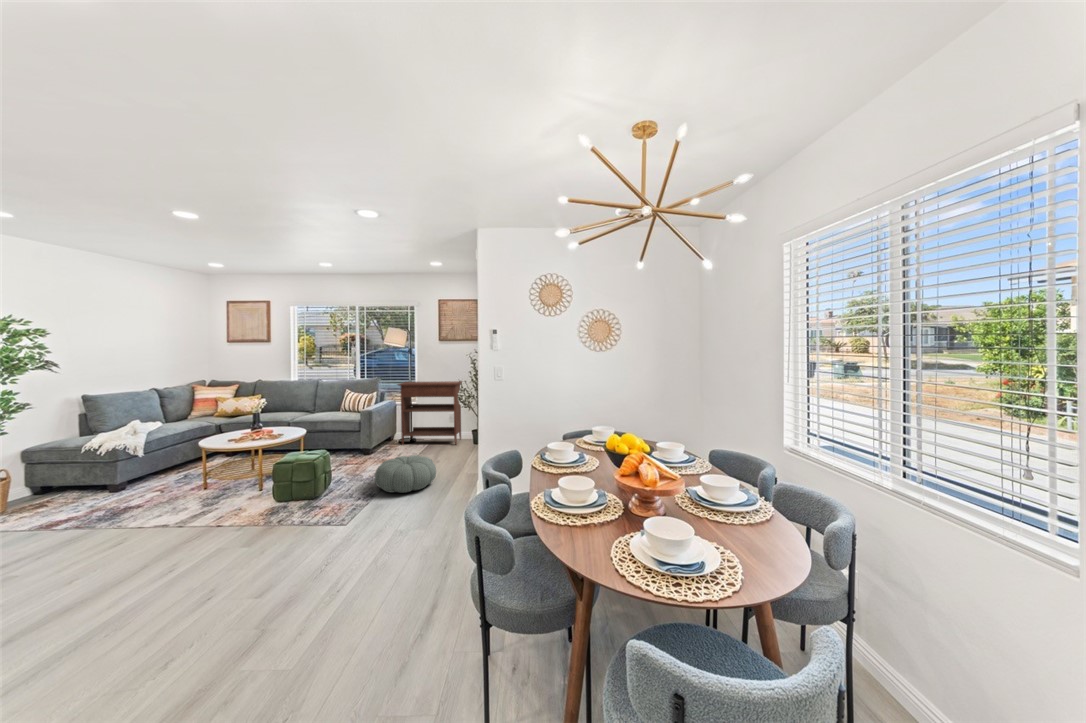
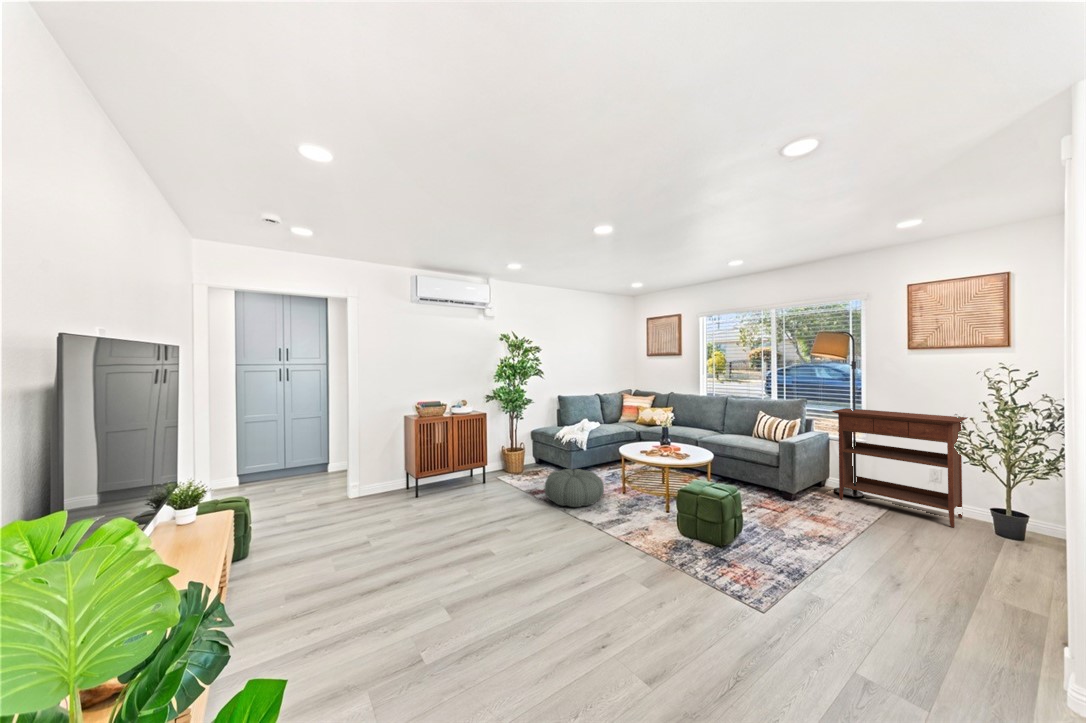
pouf: present [375,455,436,493] -> present [544,469,604,507]

